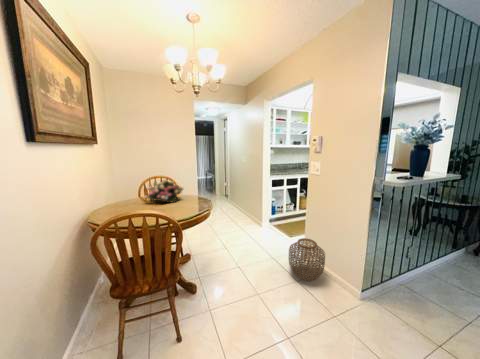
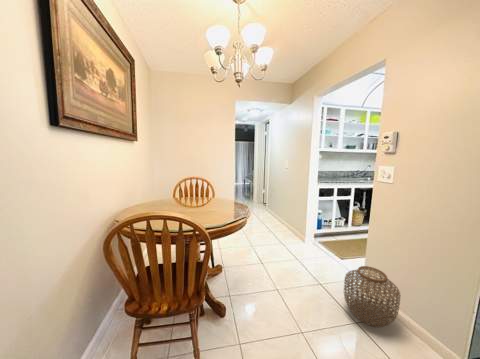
flower arrangement: present [145,179,183,202] -> none [176,179,218,206]

